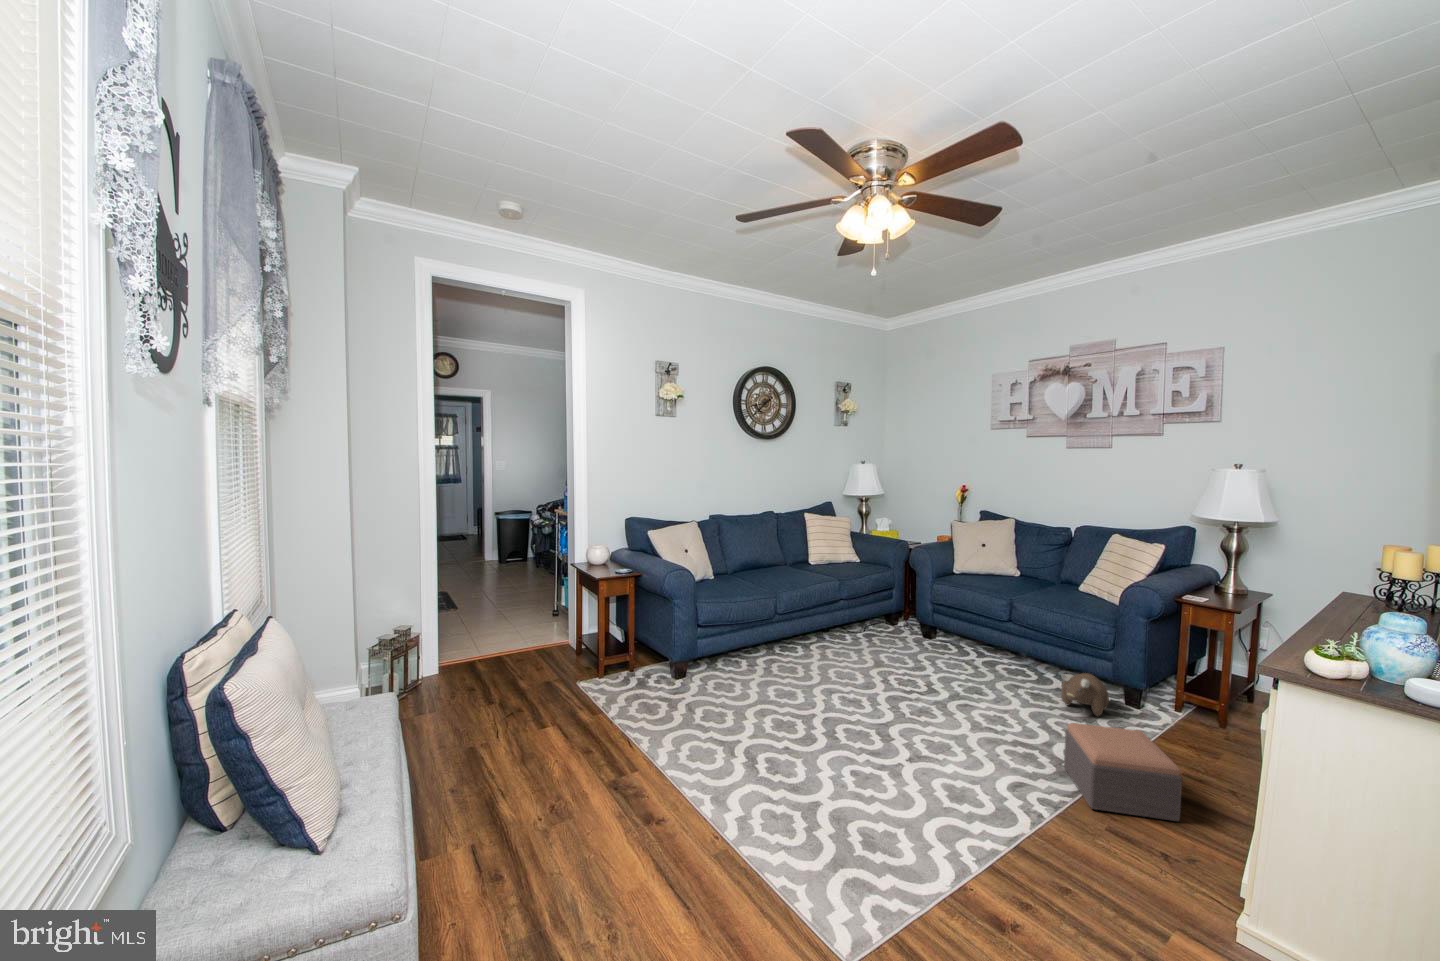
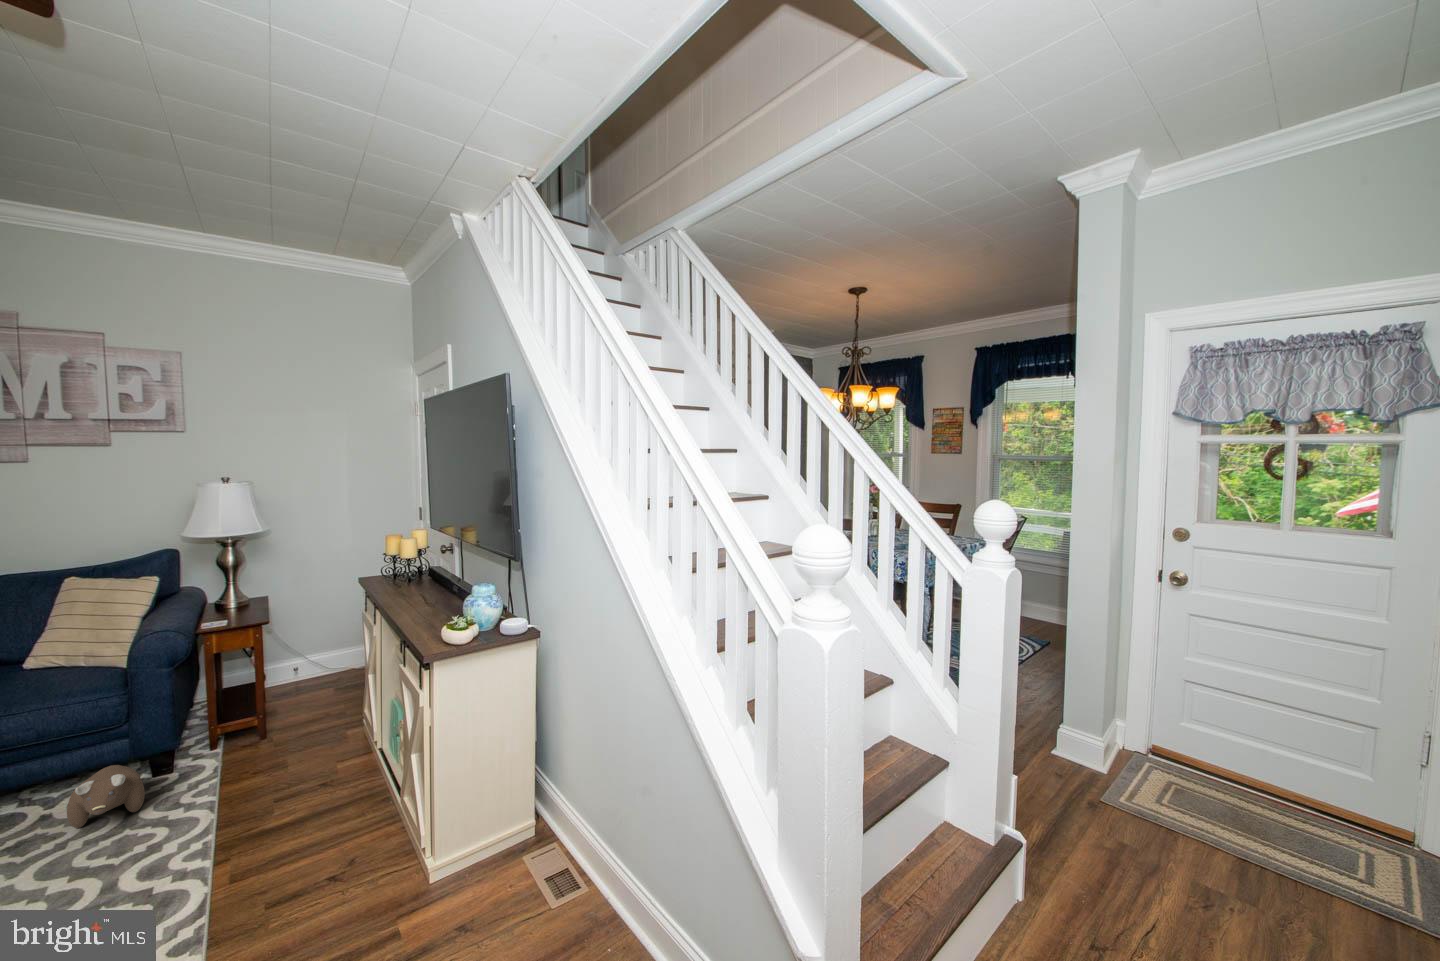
footstool: present [1064,723,1182,821] -> none [156,783,315,904]

